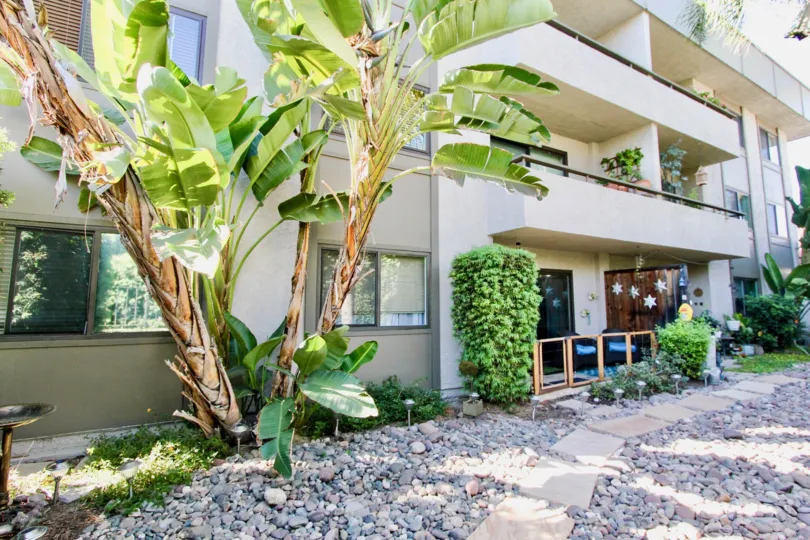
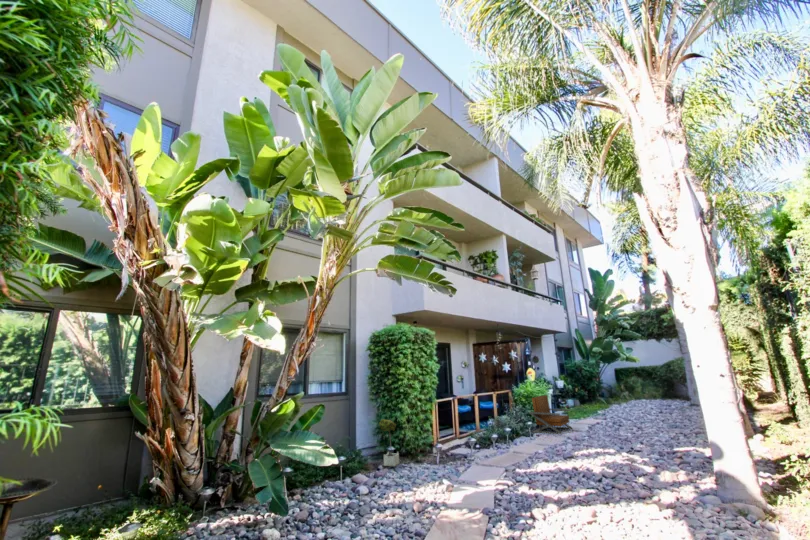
lounge chair: none [677,341,747,396] -> present [530,395,573,434]

